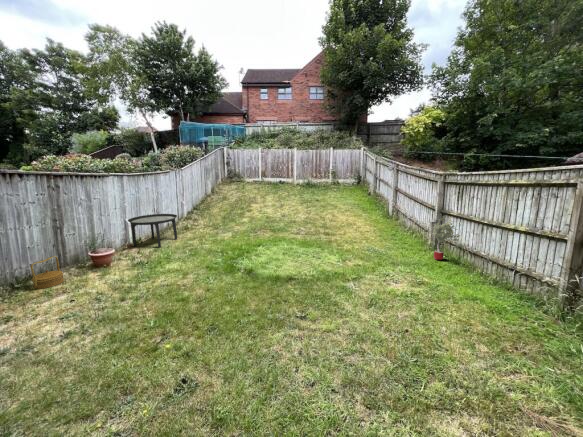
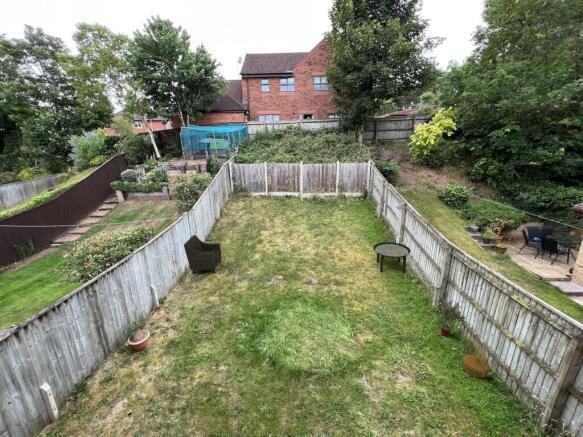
chair: none [167,190,207,227] -> present [184,235,222,274]
round table: present [128,214,177,247] -> present [373,242,411,273]
woven basket: present [30,256,64,289] -> present [463,343,490,378]

